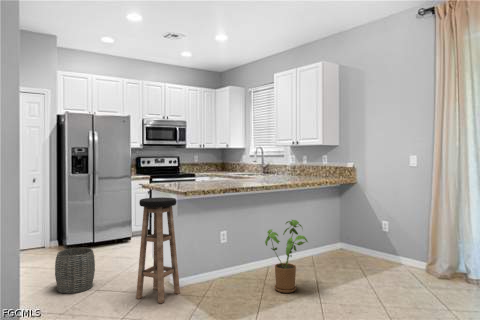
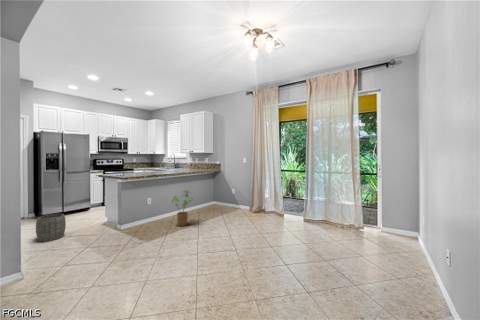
bar stool: present [136,197,180,303] -> none [95,181,123,239]

